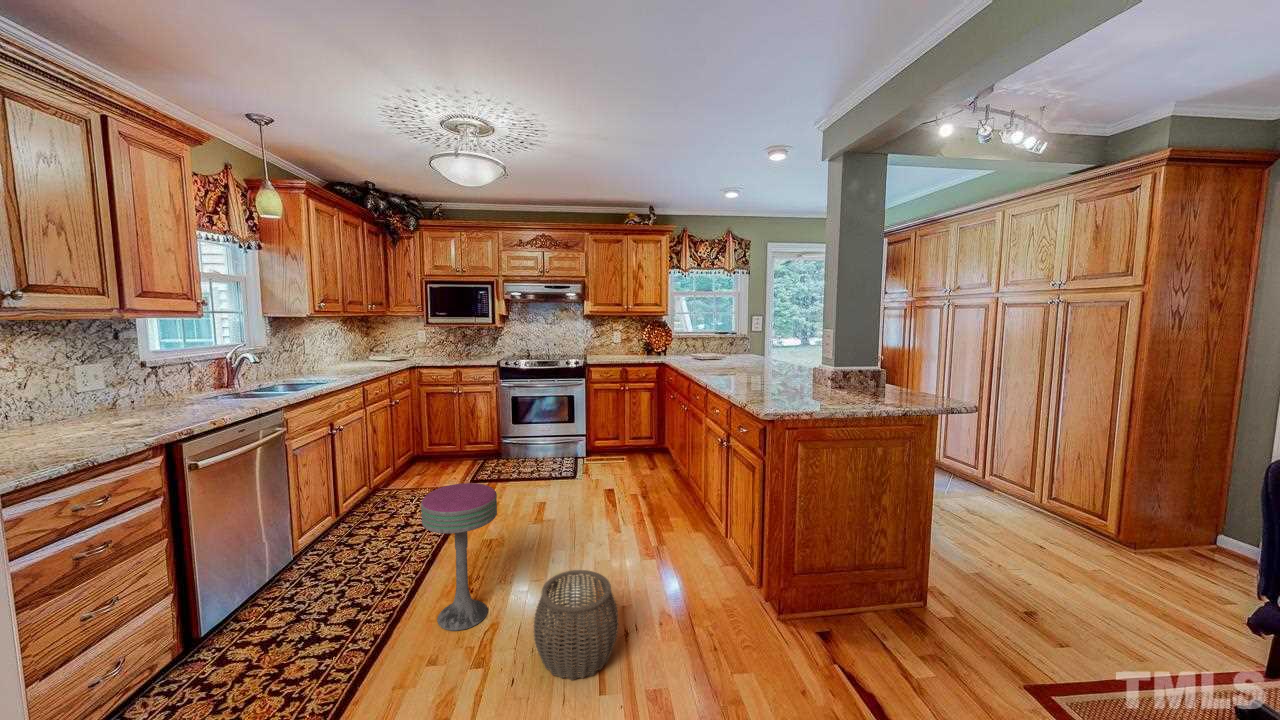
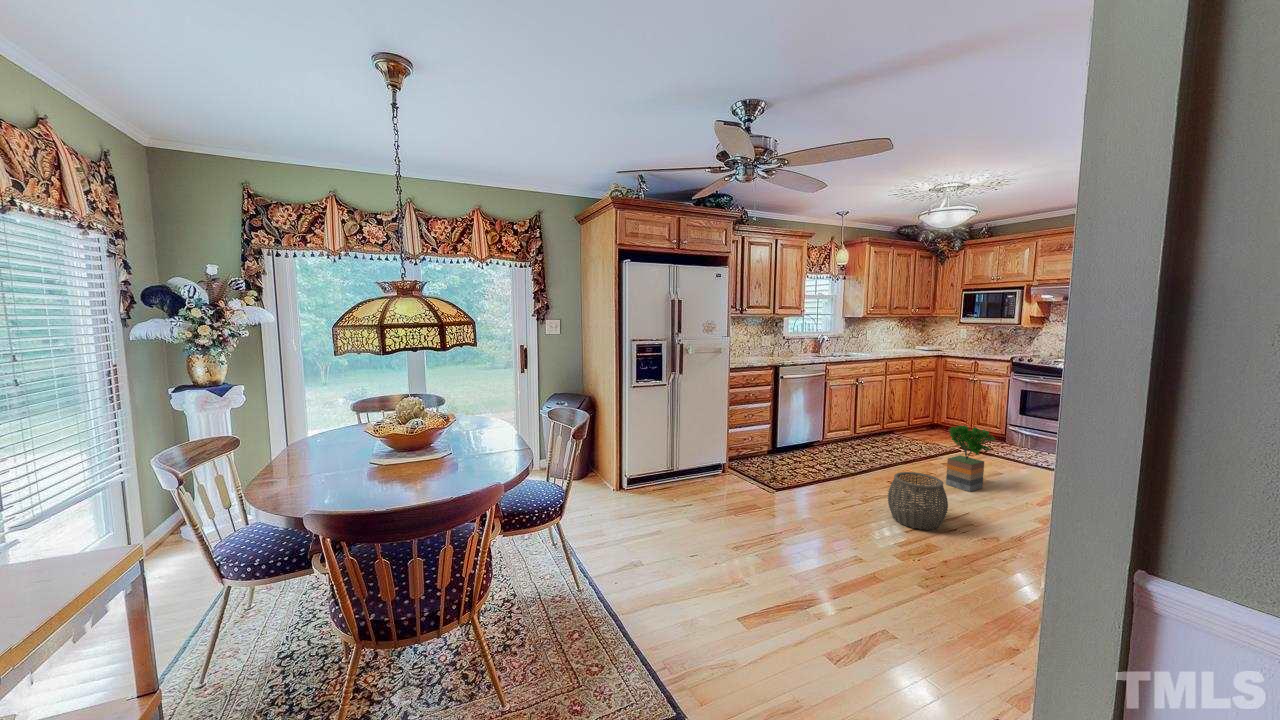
potted tree: none [511,462,569,552] -> present [946,425,995,492]
bar stool: present [421,483,497,631] -> none [858,412,904,492]

